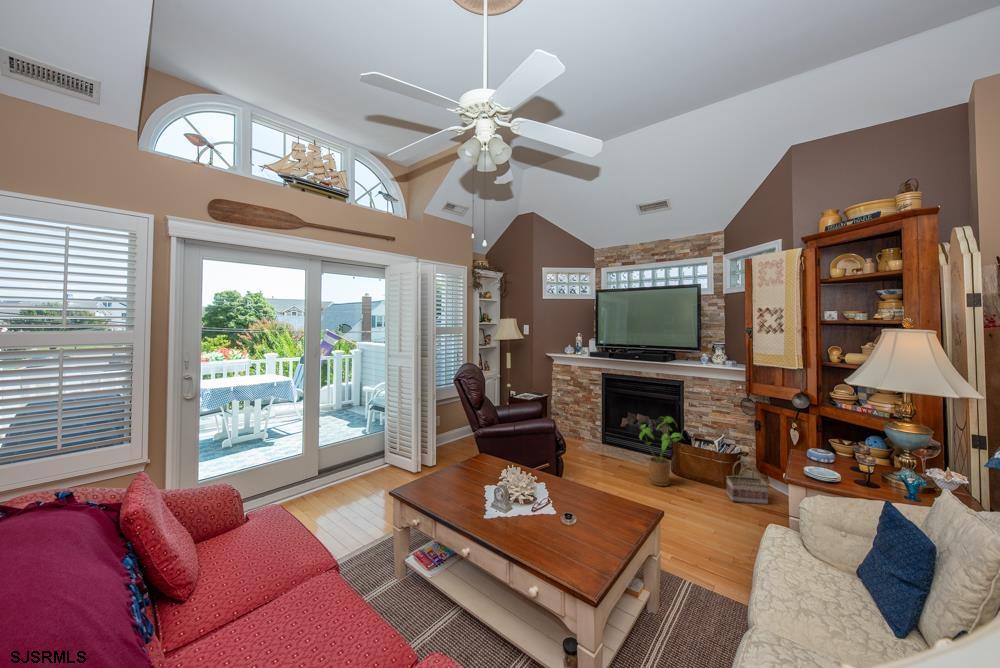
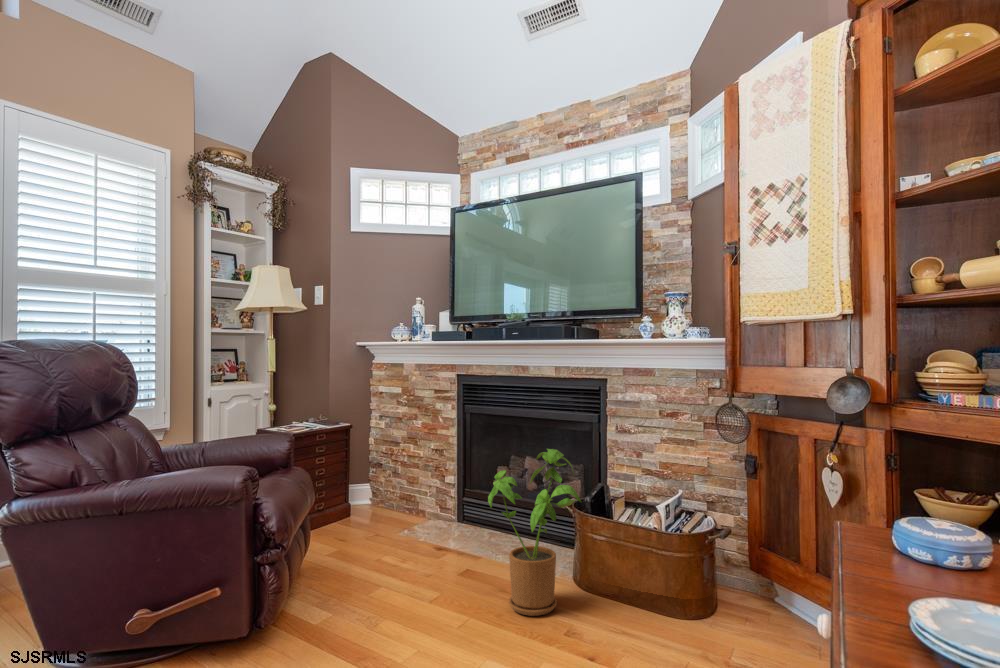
basket: present [726,460,769,505] -> none [671,543,763,653]

